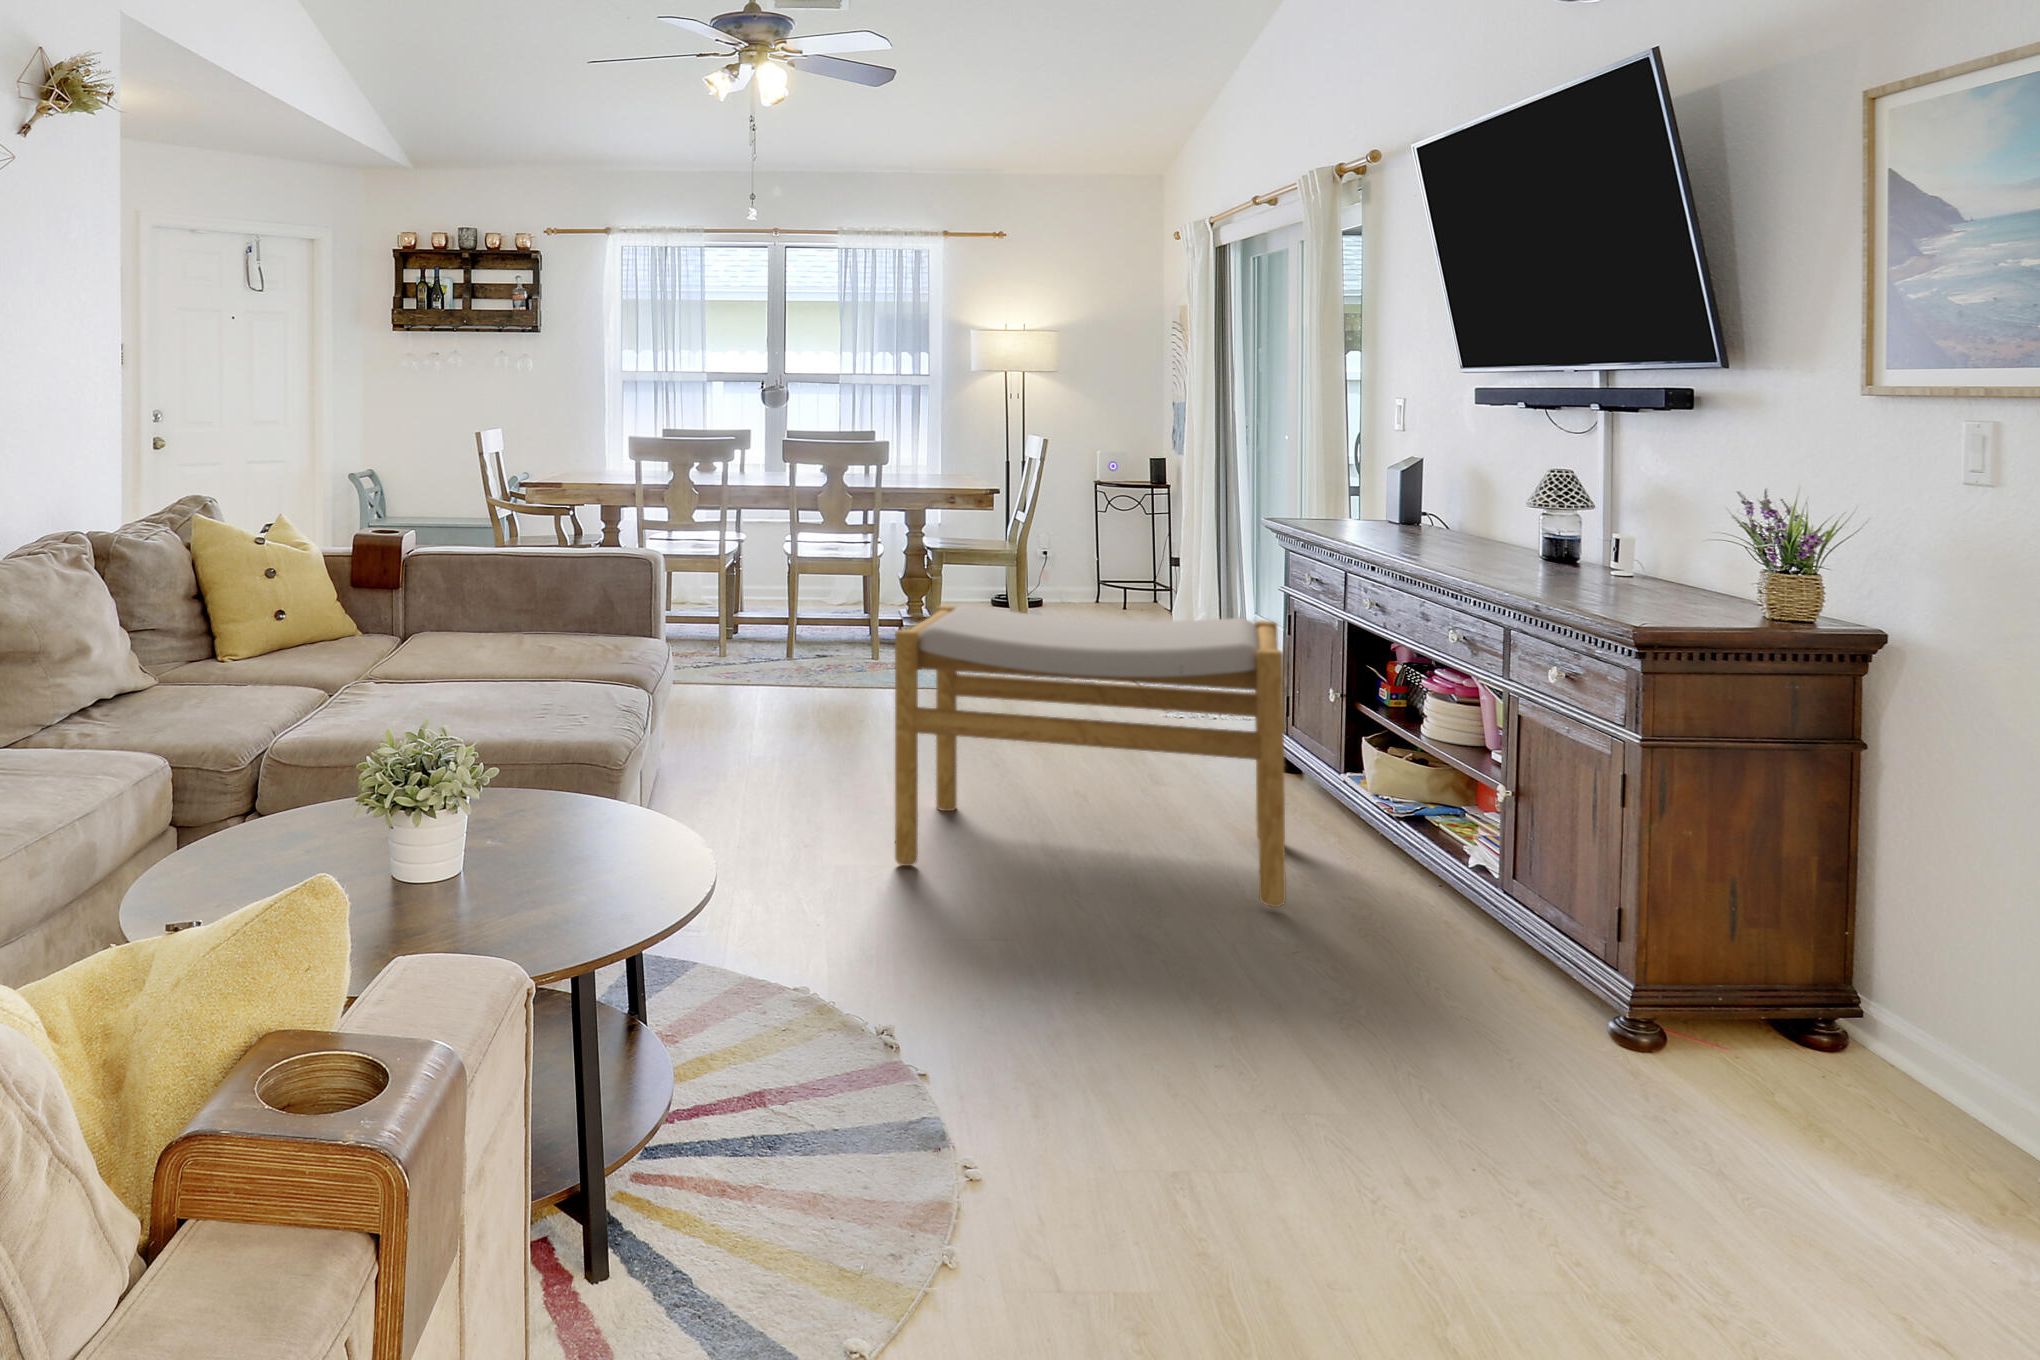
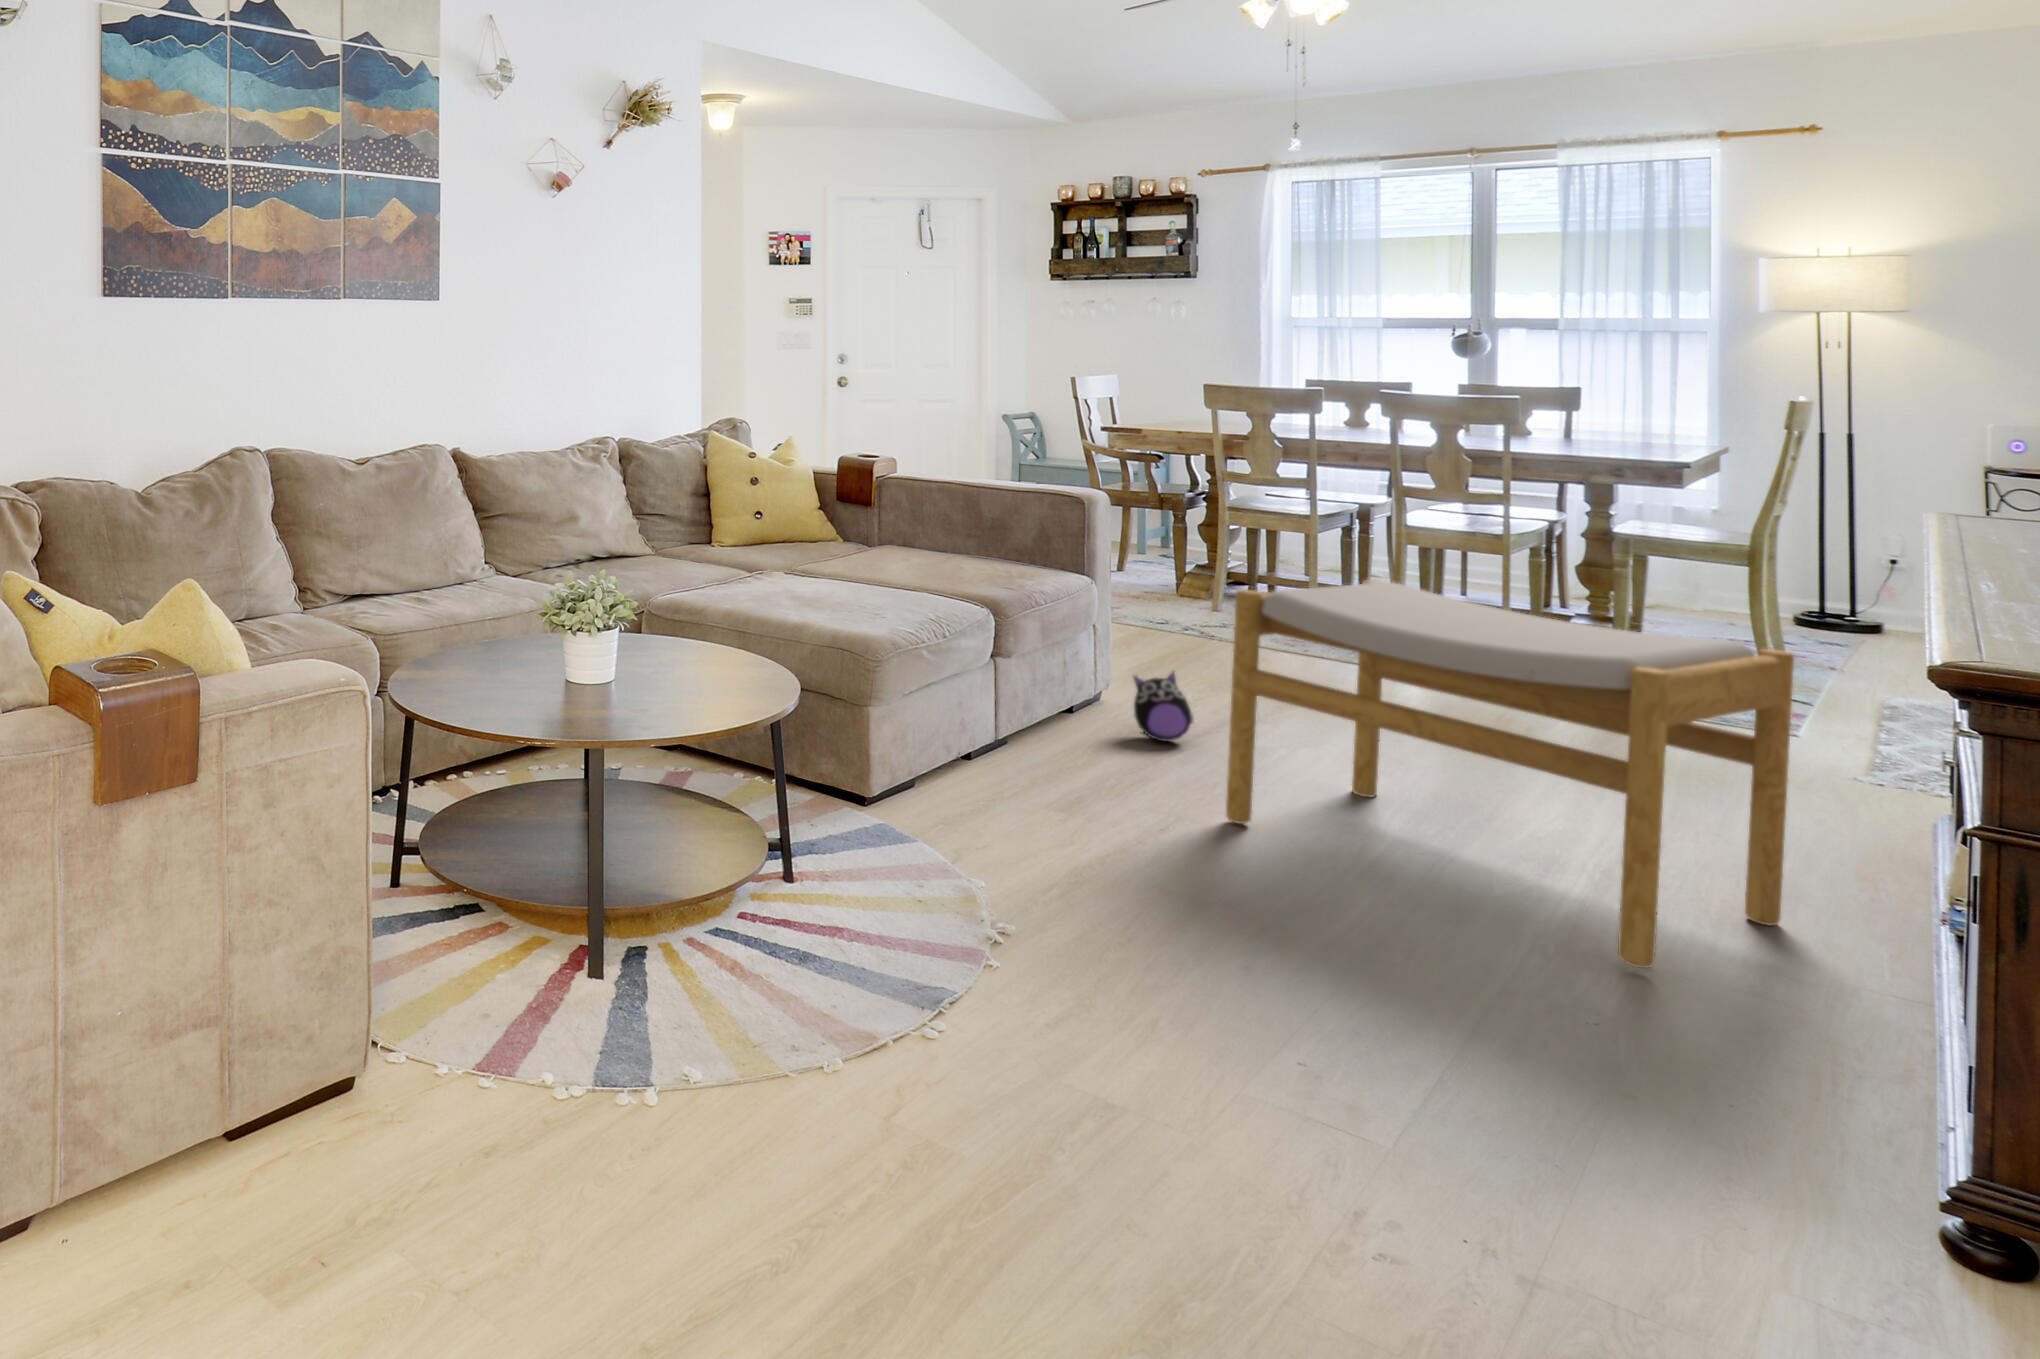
plush toy: none [722,723,780,800] -> present [1134,672,1194,741]

